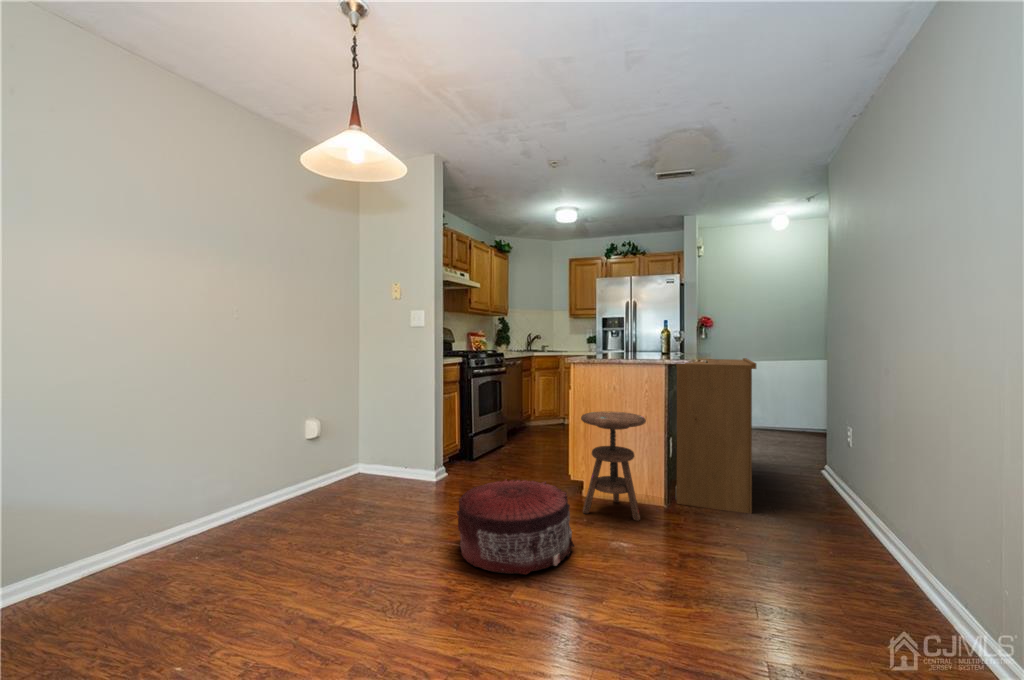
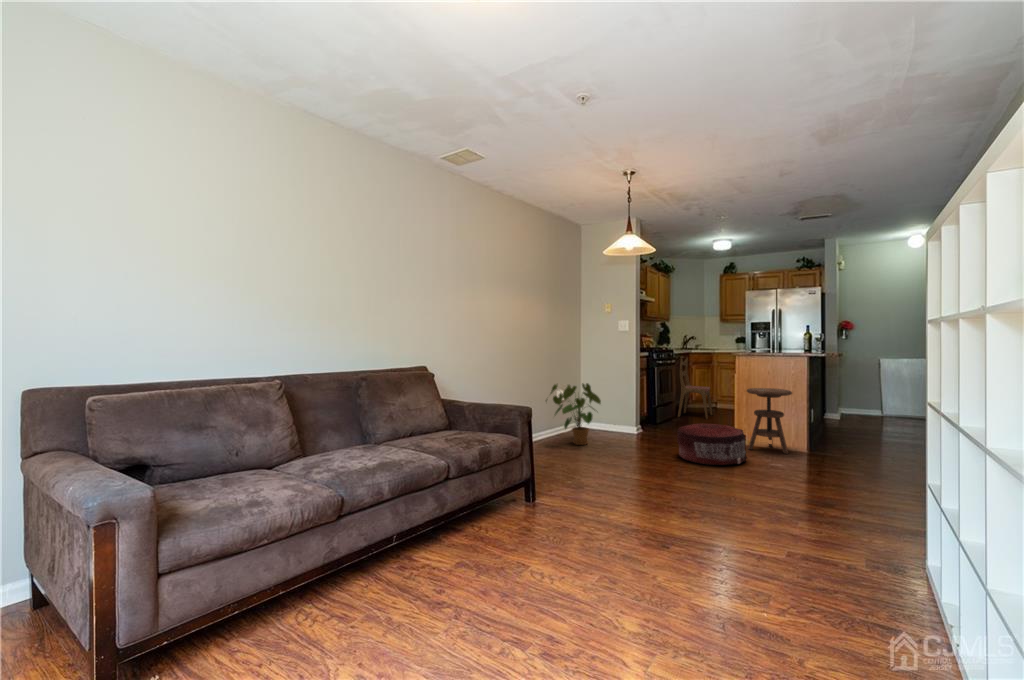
bookshelf: present [676,358,756,514] -> none [814,355,874,456]
dining chair: none [510,362,555,445] -> present [678,358,712,419]
house plant: none [248,412,361,526] -> present [546,383,601,445]

